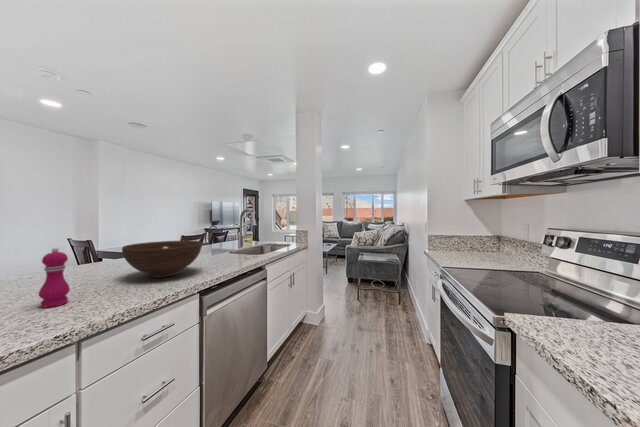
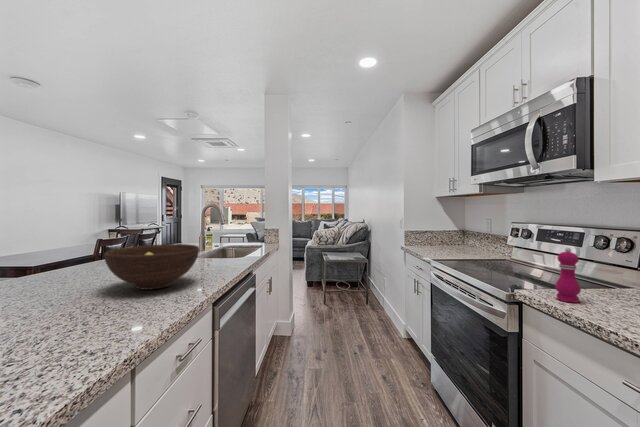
pepper mill: present [39,248,70,307] -> present [555,248,581,303]

